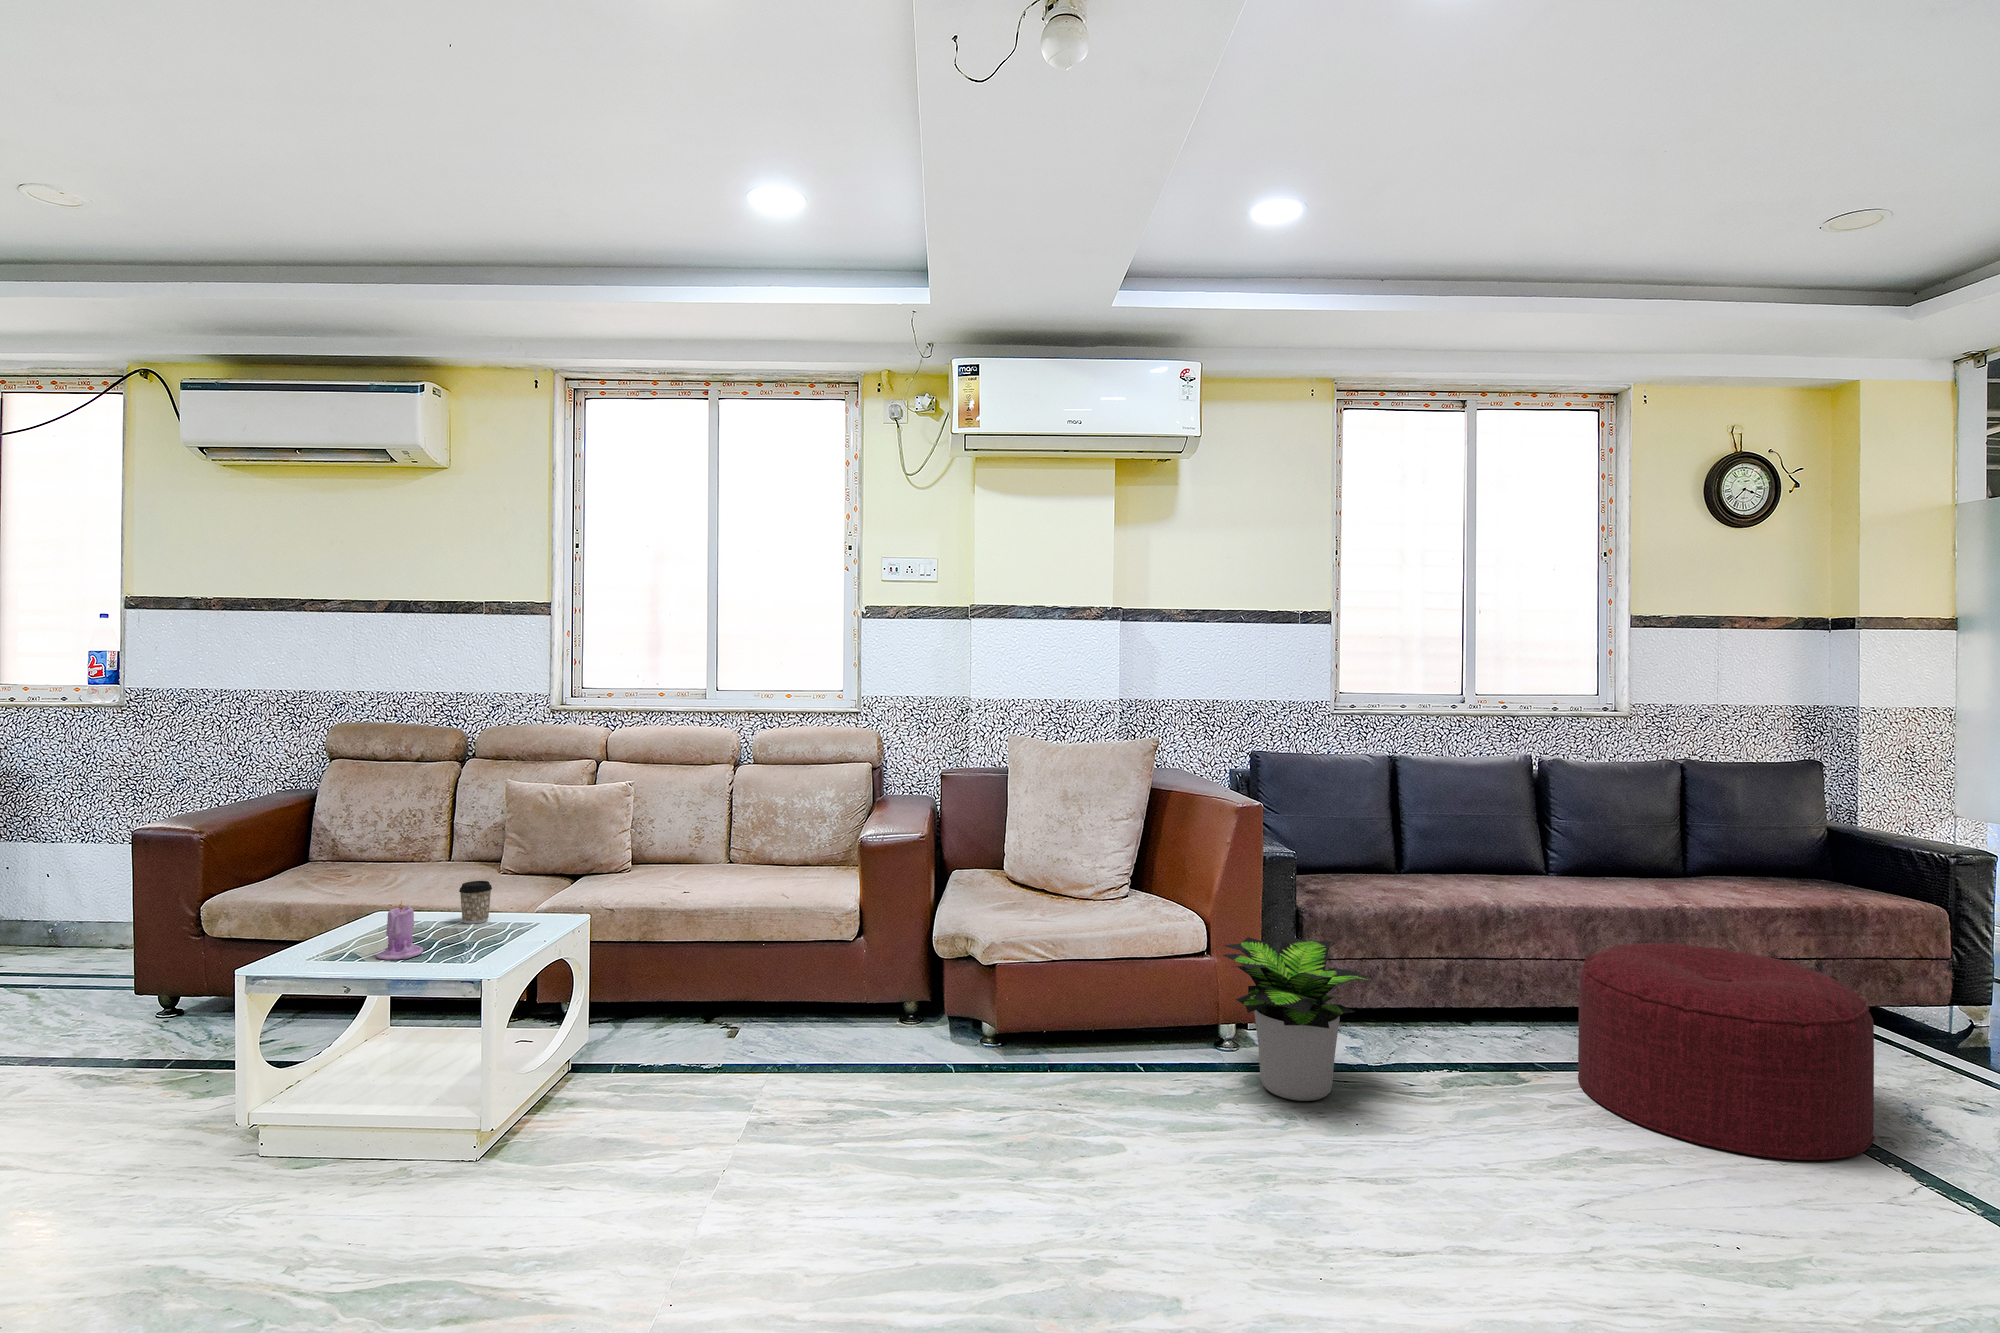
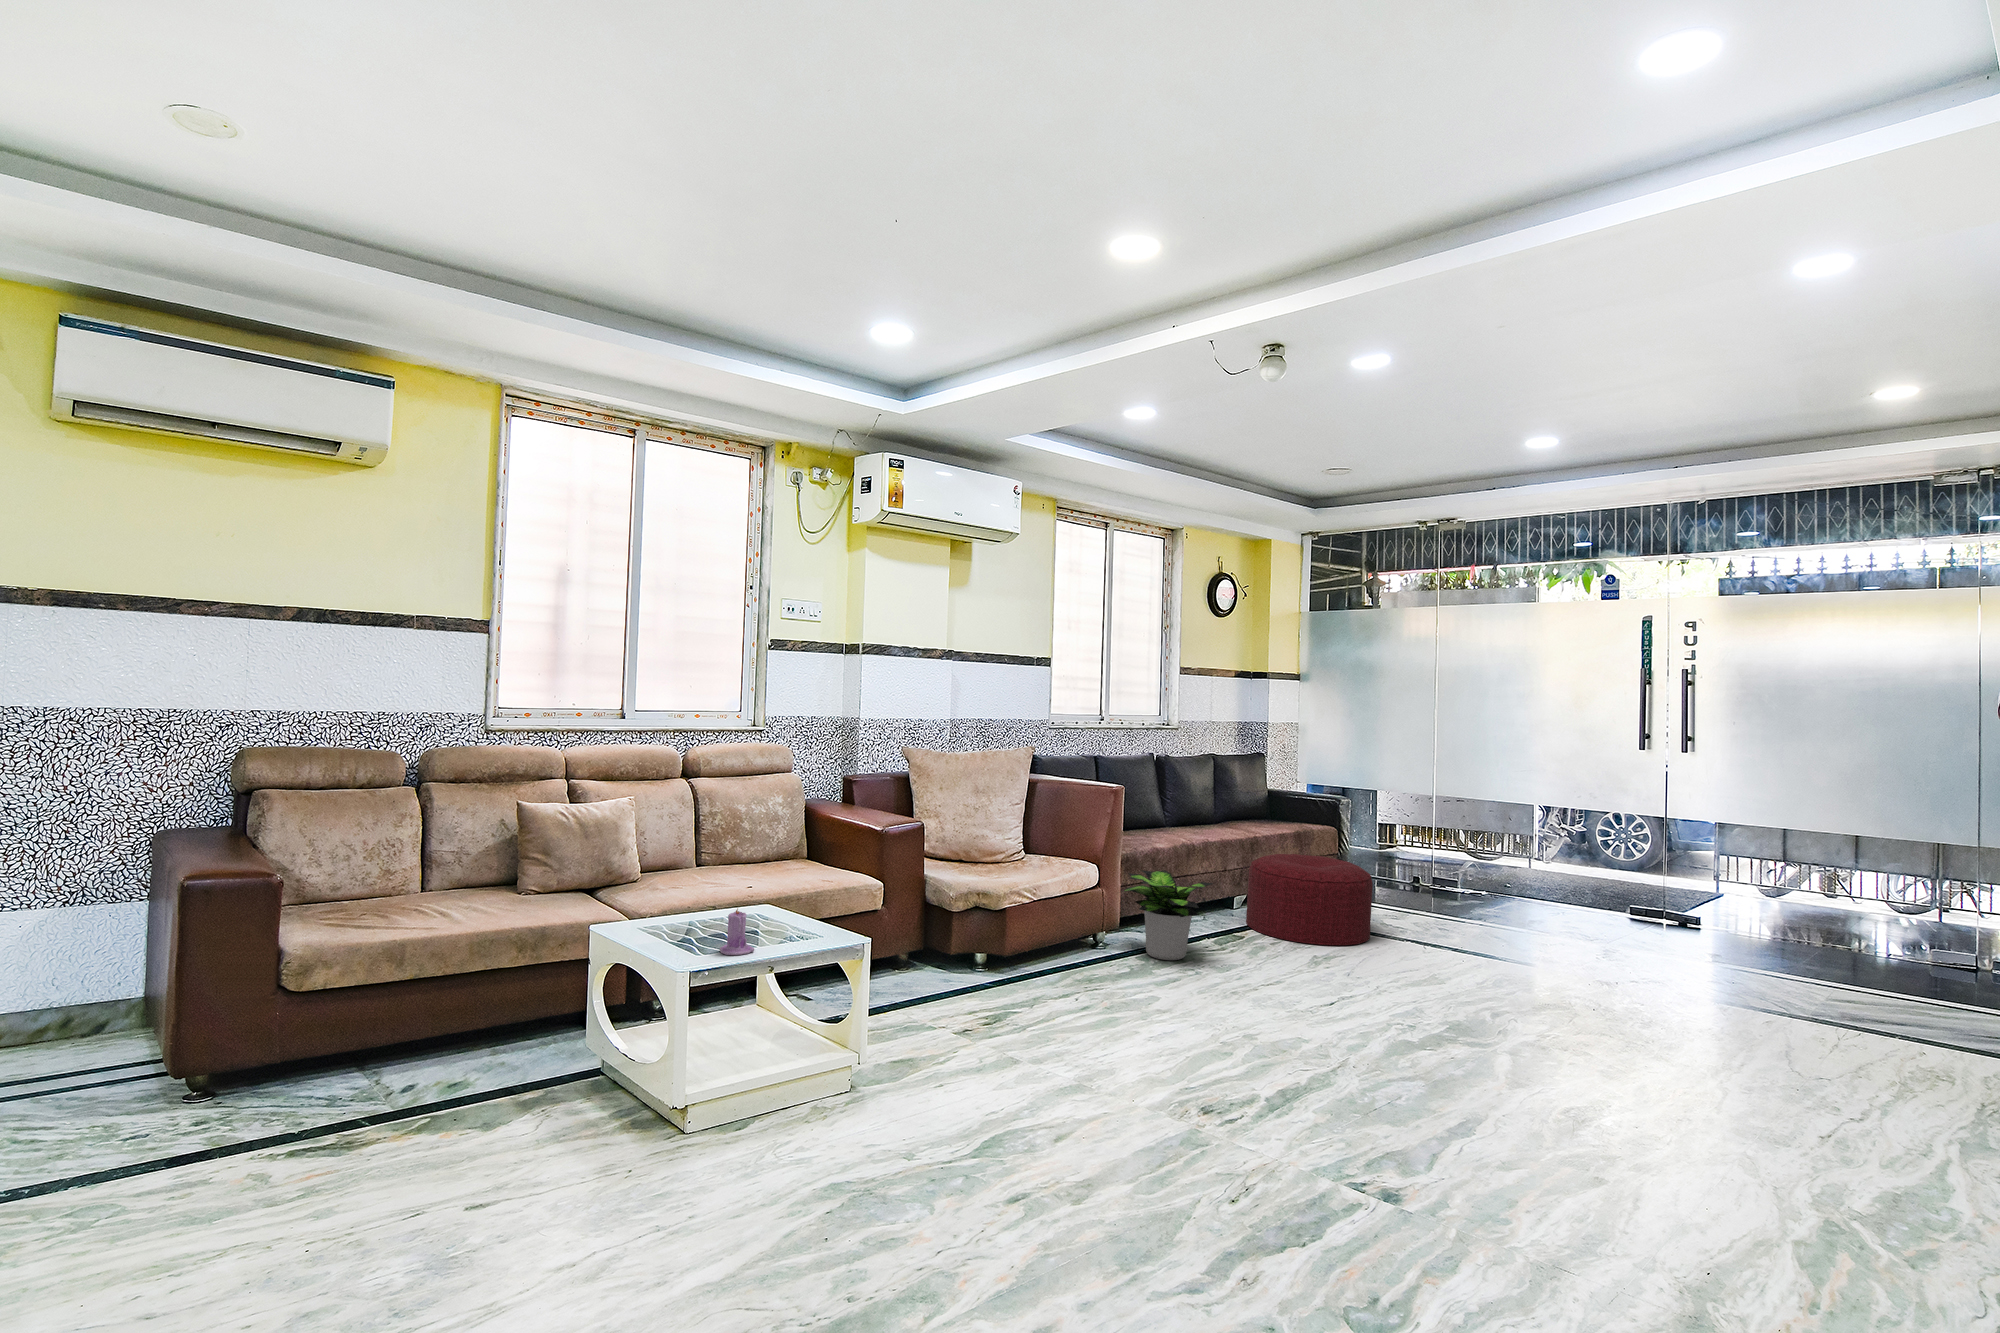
coffee cup: present [459,881,492,924] -> none [671,891,698,928]

